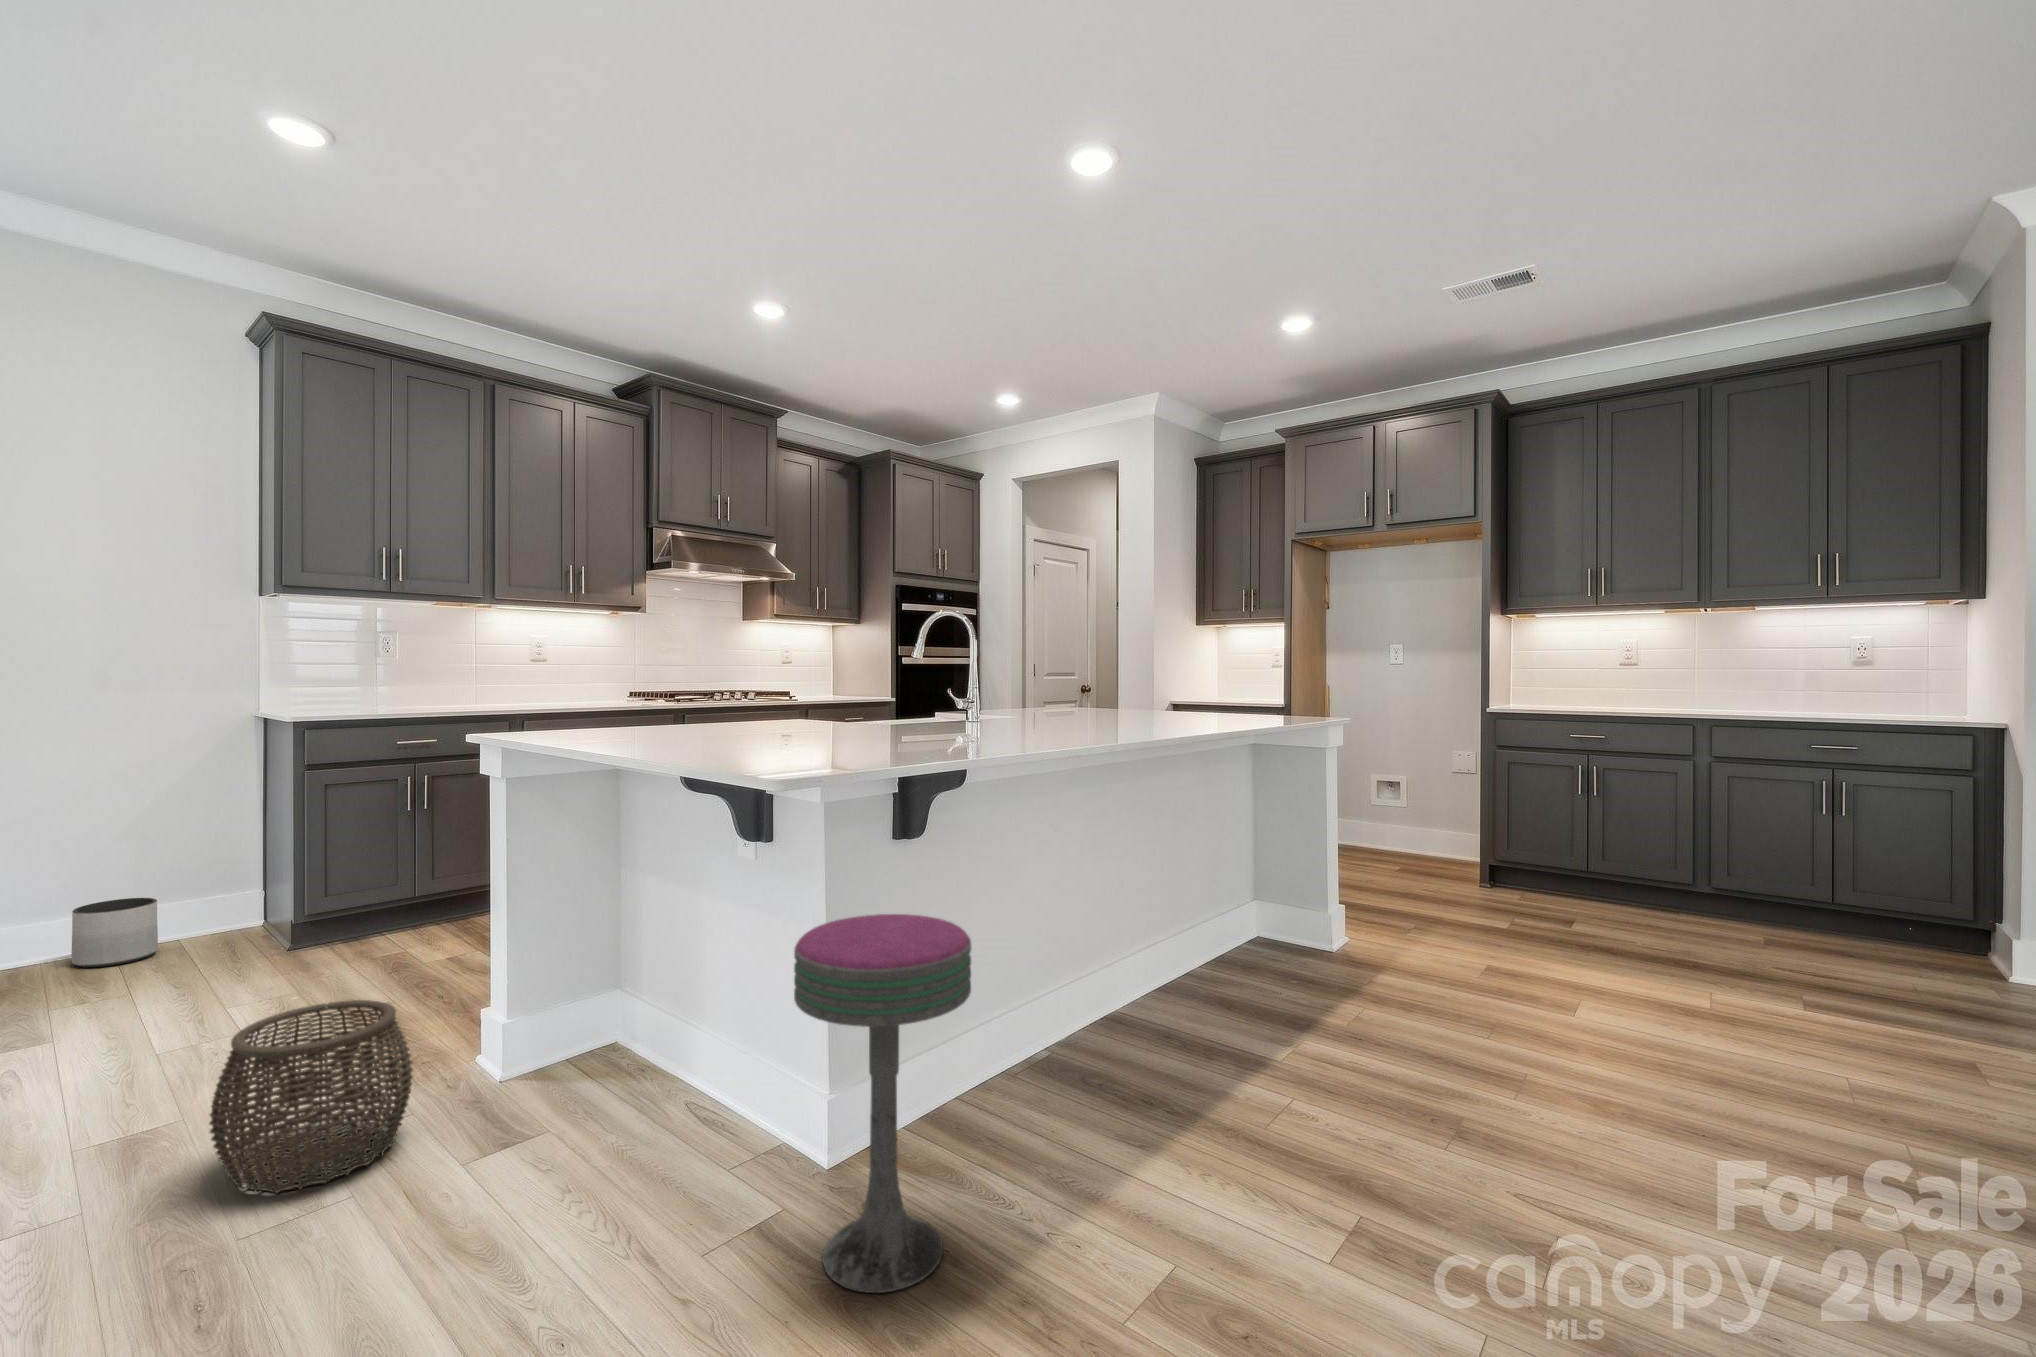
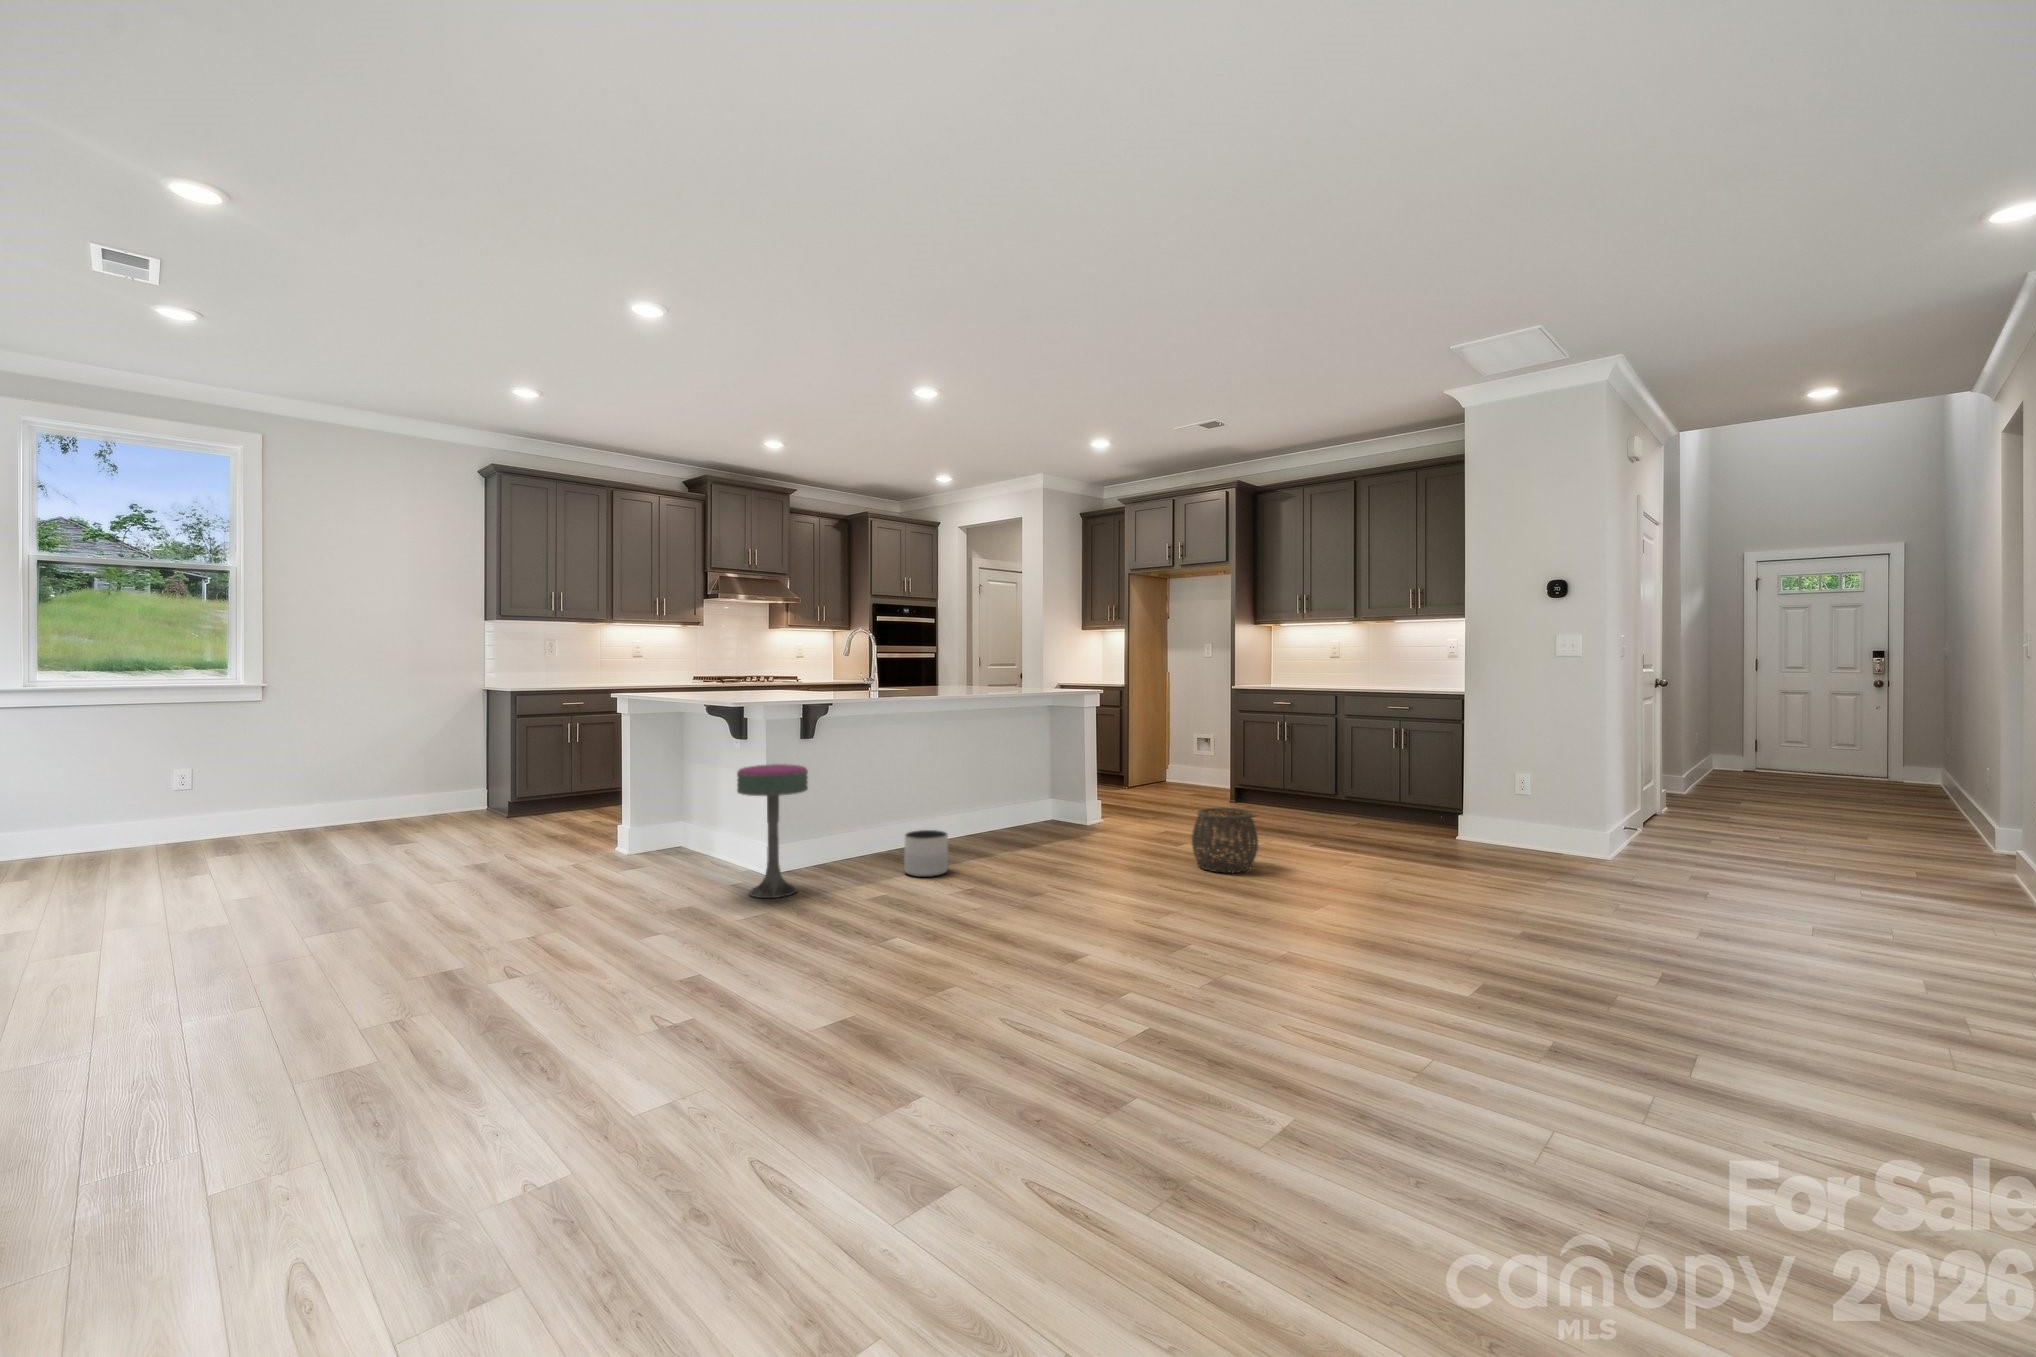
planter: present [71,898,158,967] -> present [904,830,948,877]
woven basket: present [209,1000,413,1193] -> present [1192,808,1258,873]

